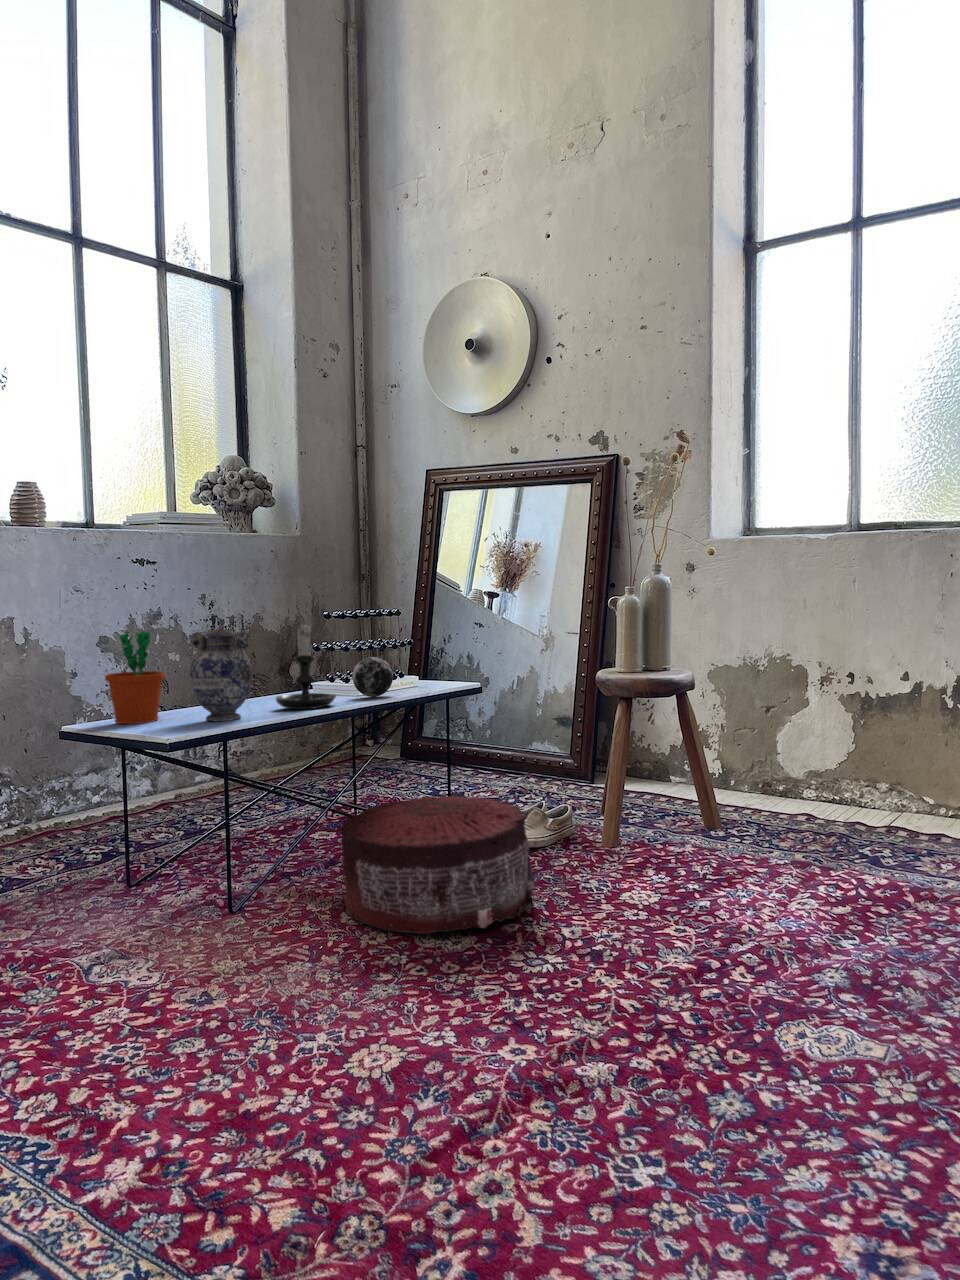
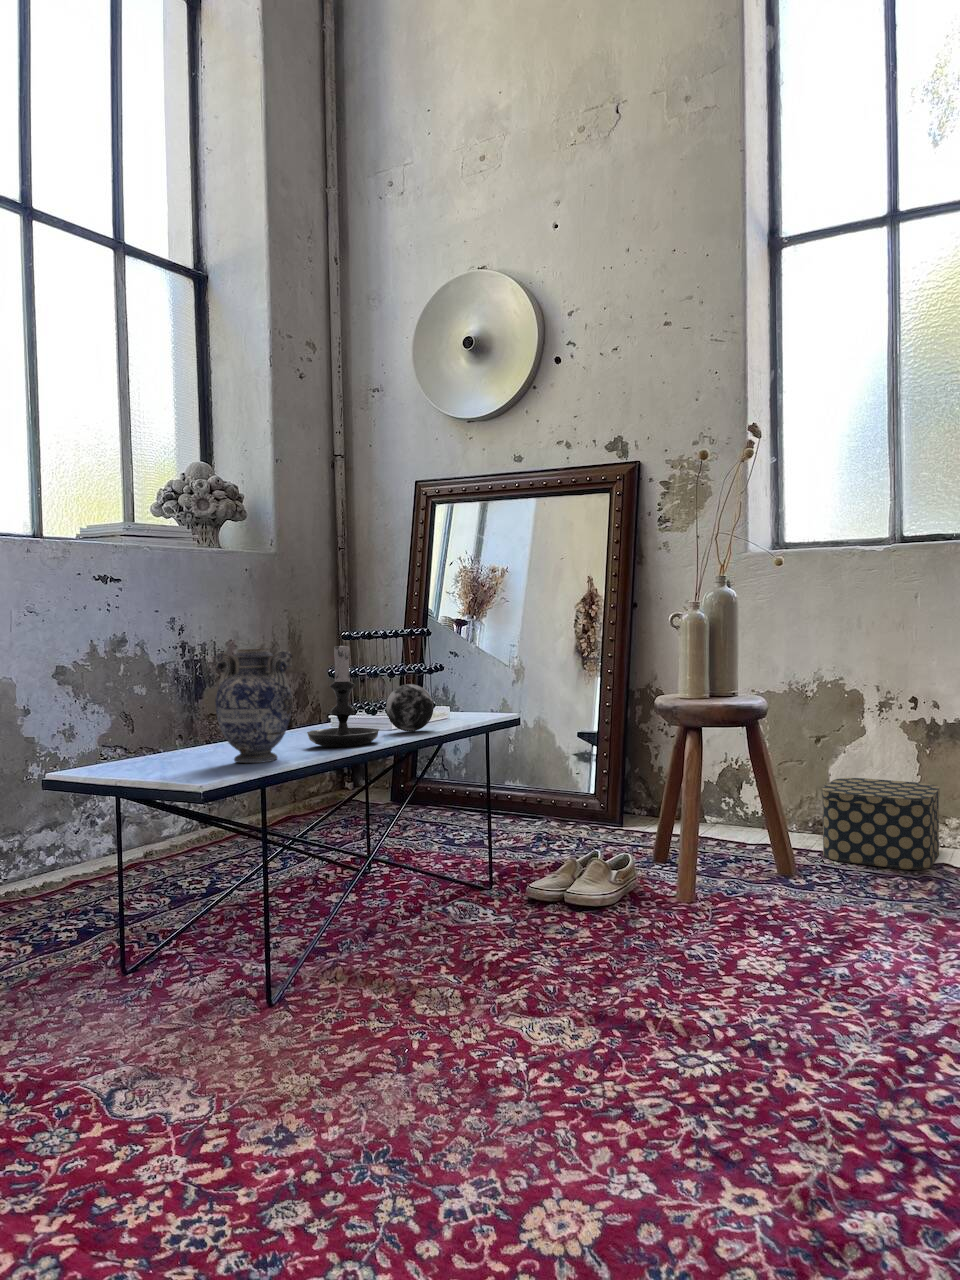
flower pot: present [105,631,165,724] -> none [100,650,174,769]
storage box: none [755,743,865,826] -> present [821,778,940,870]
pouf: present [341,794,534,934] -> none [407,845,650,1027]

